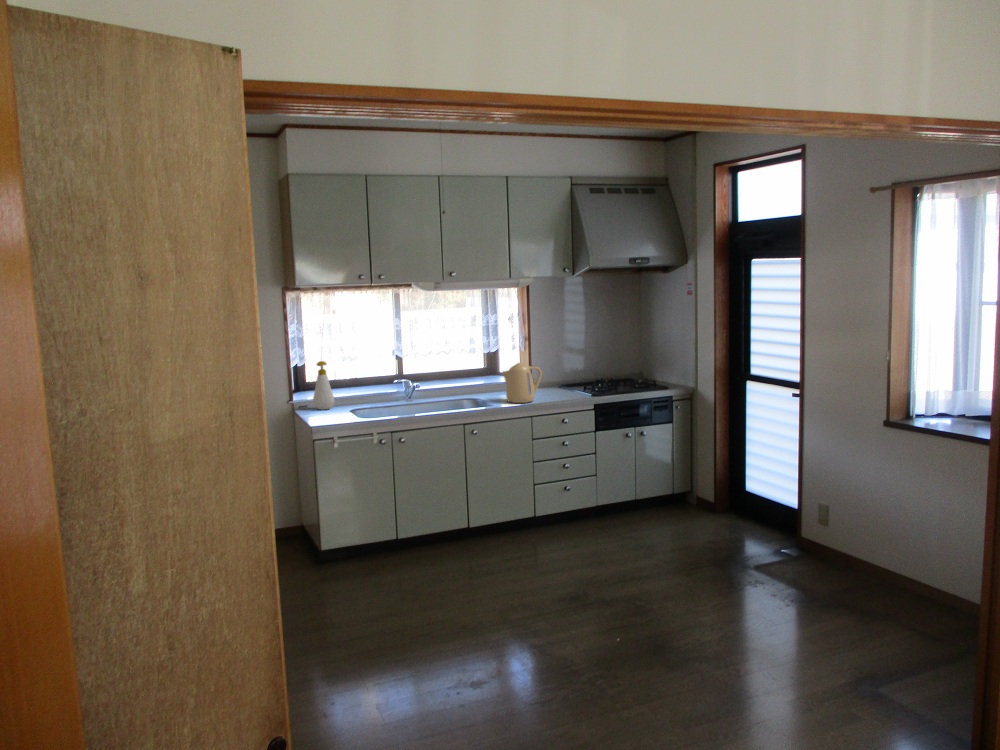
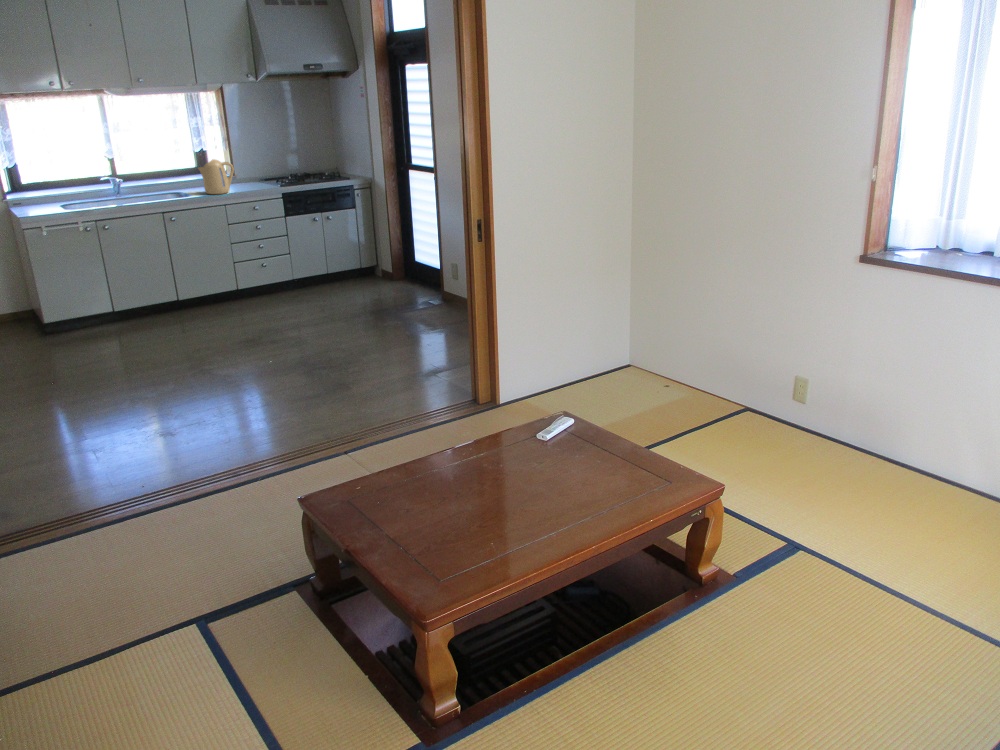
soap bottle: present [313,361,334,410] -> none [22,162,45,205]

